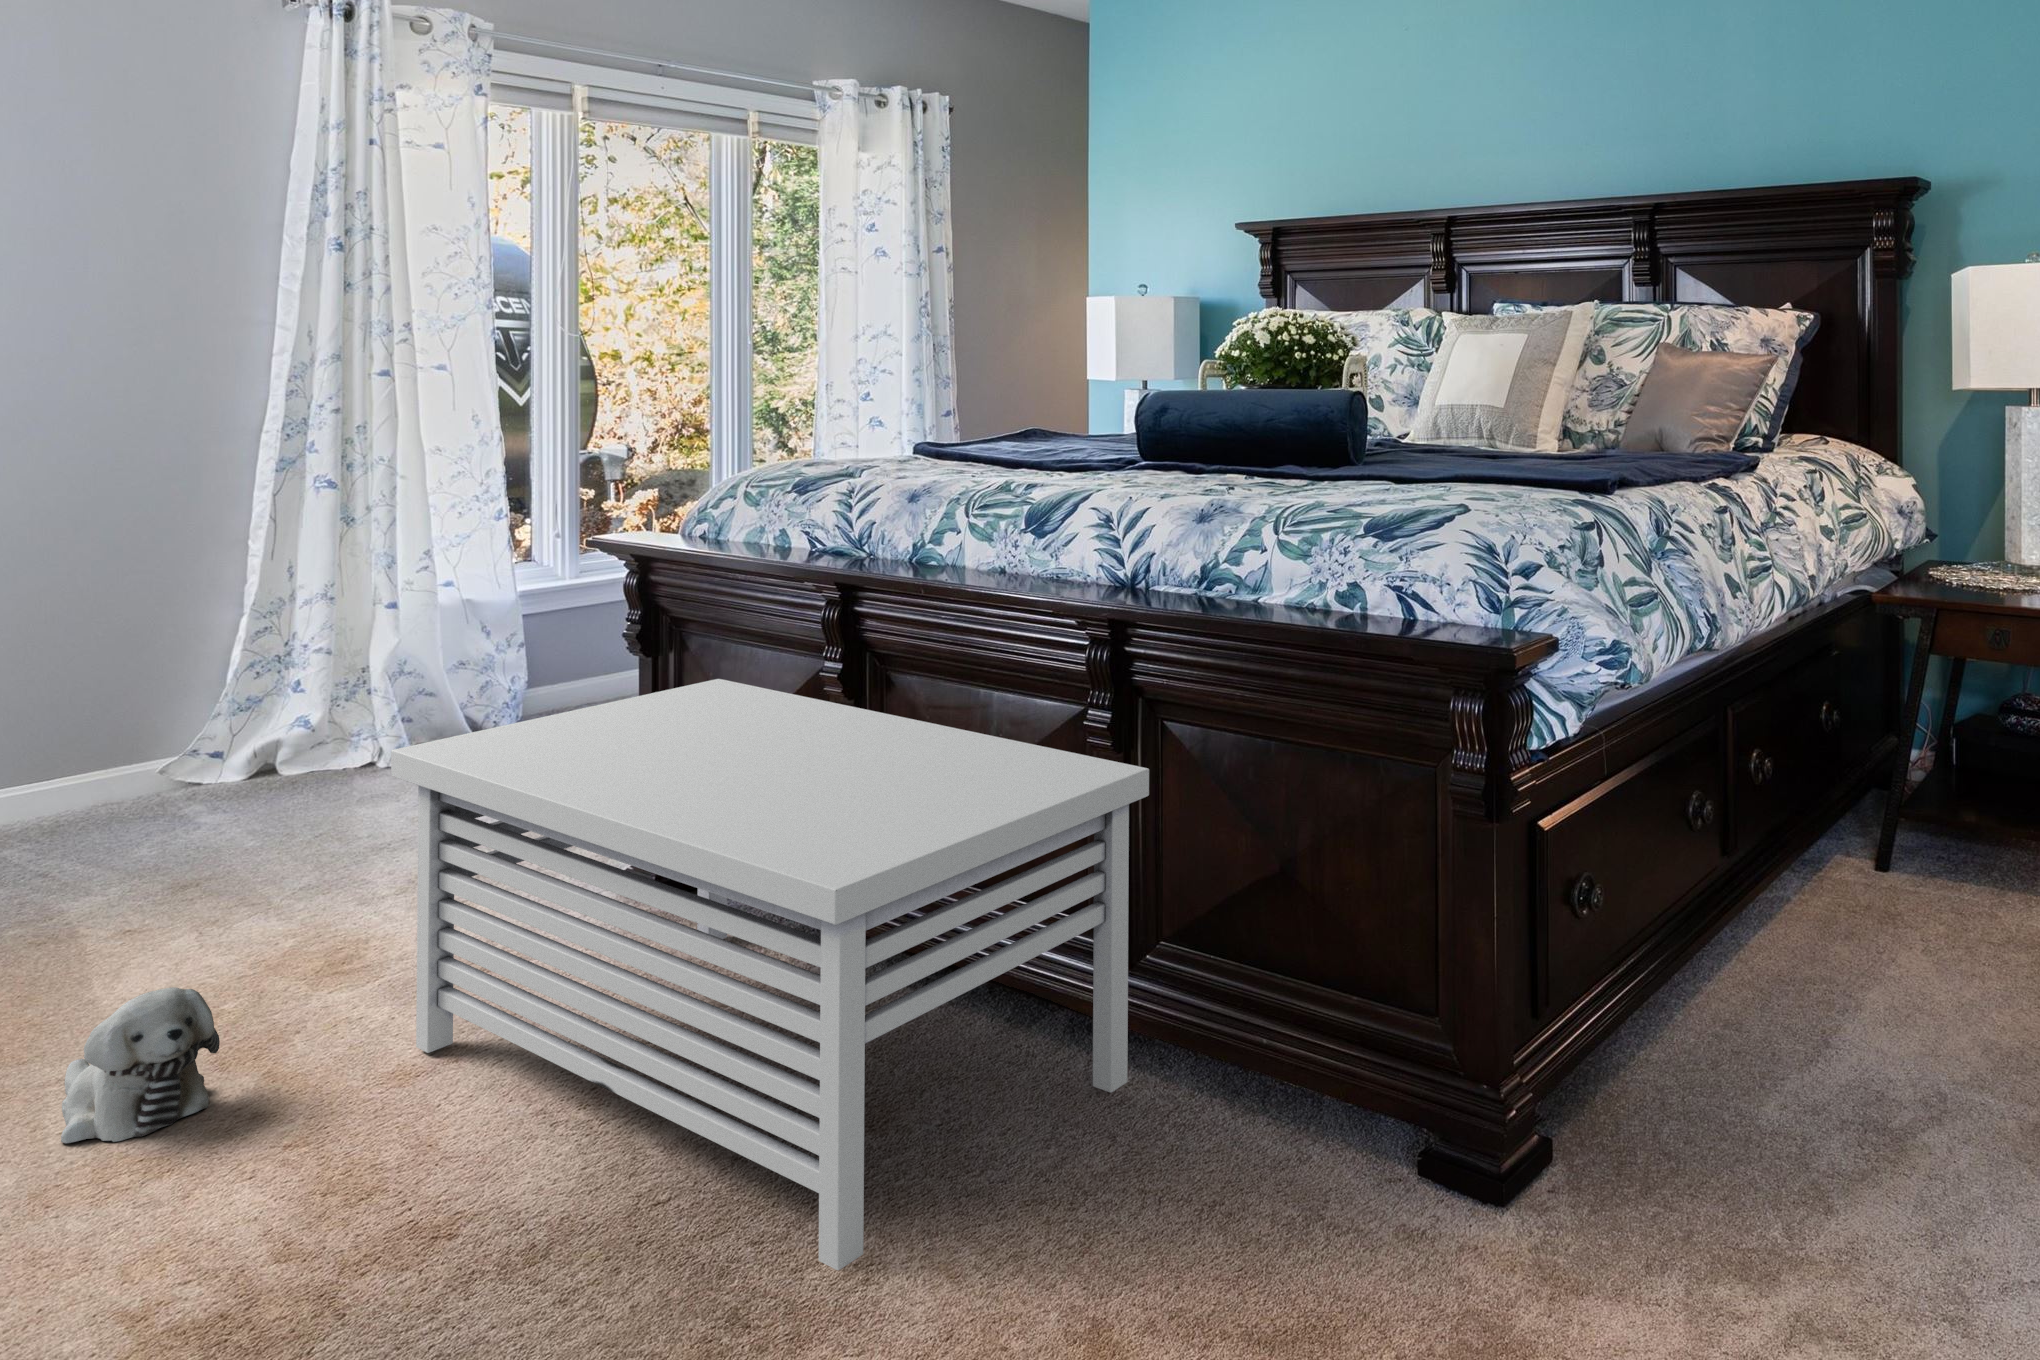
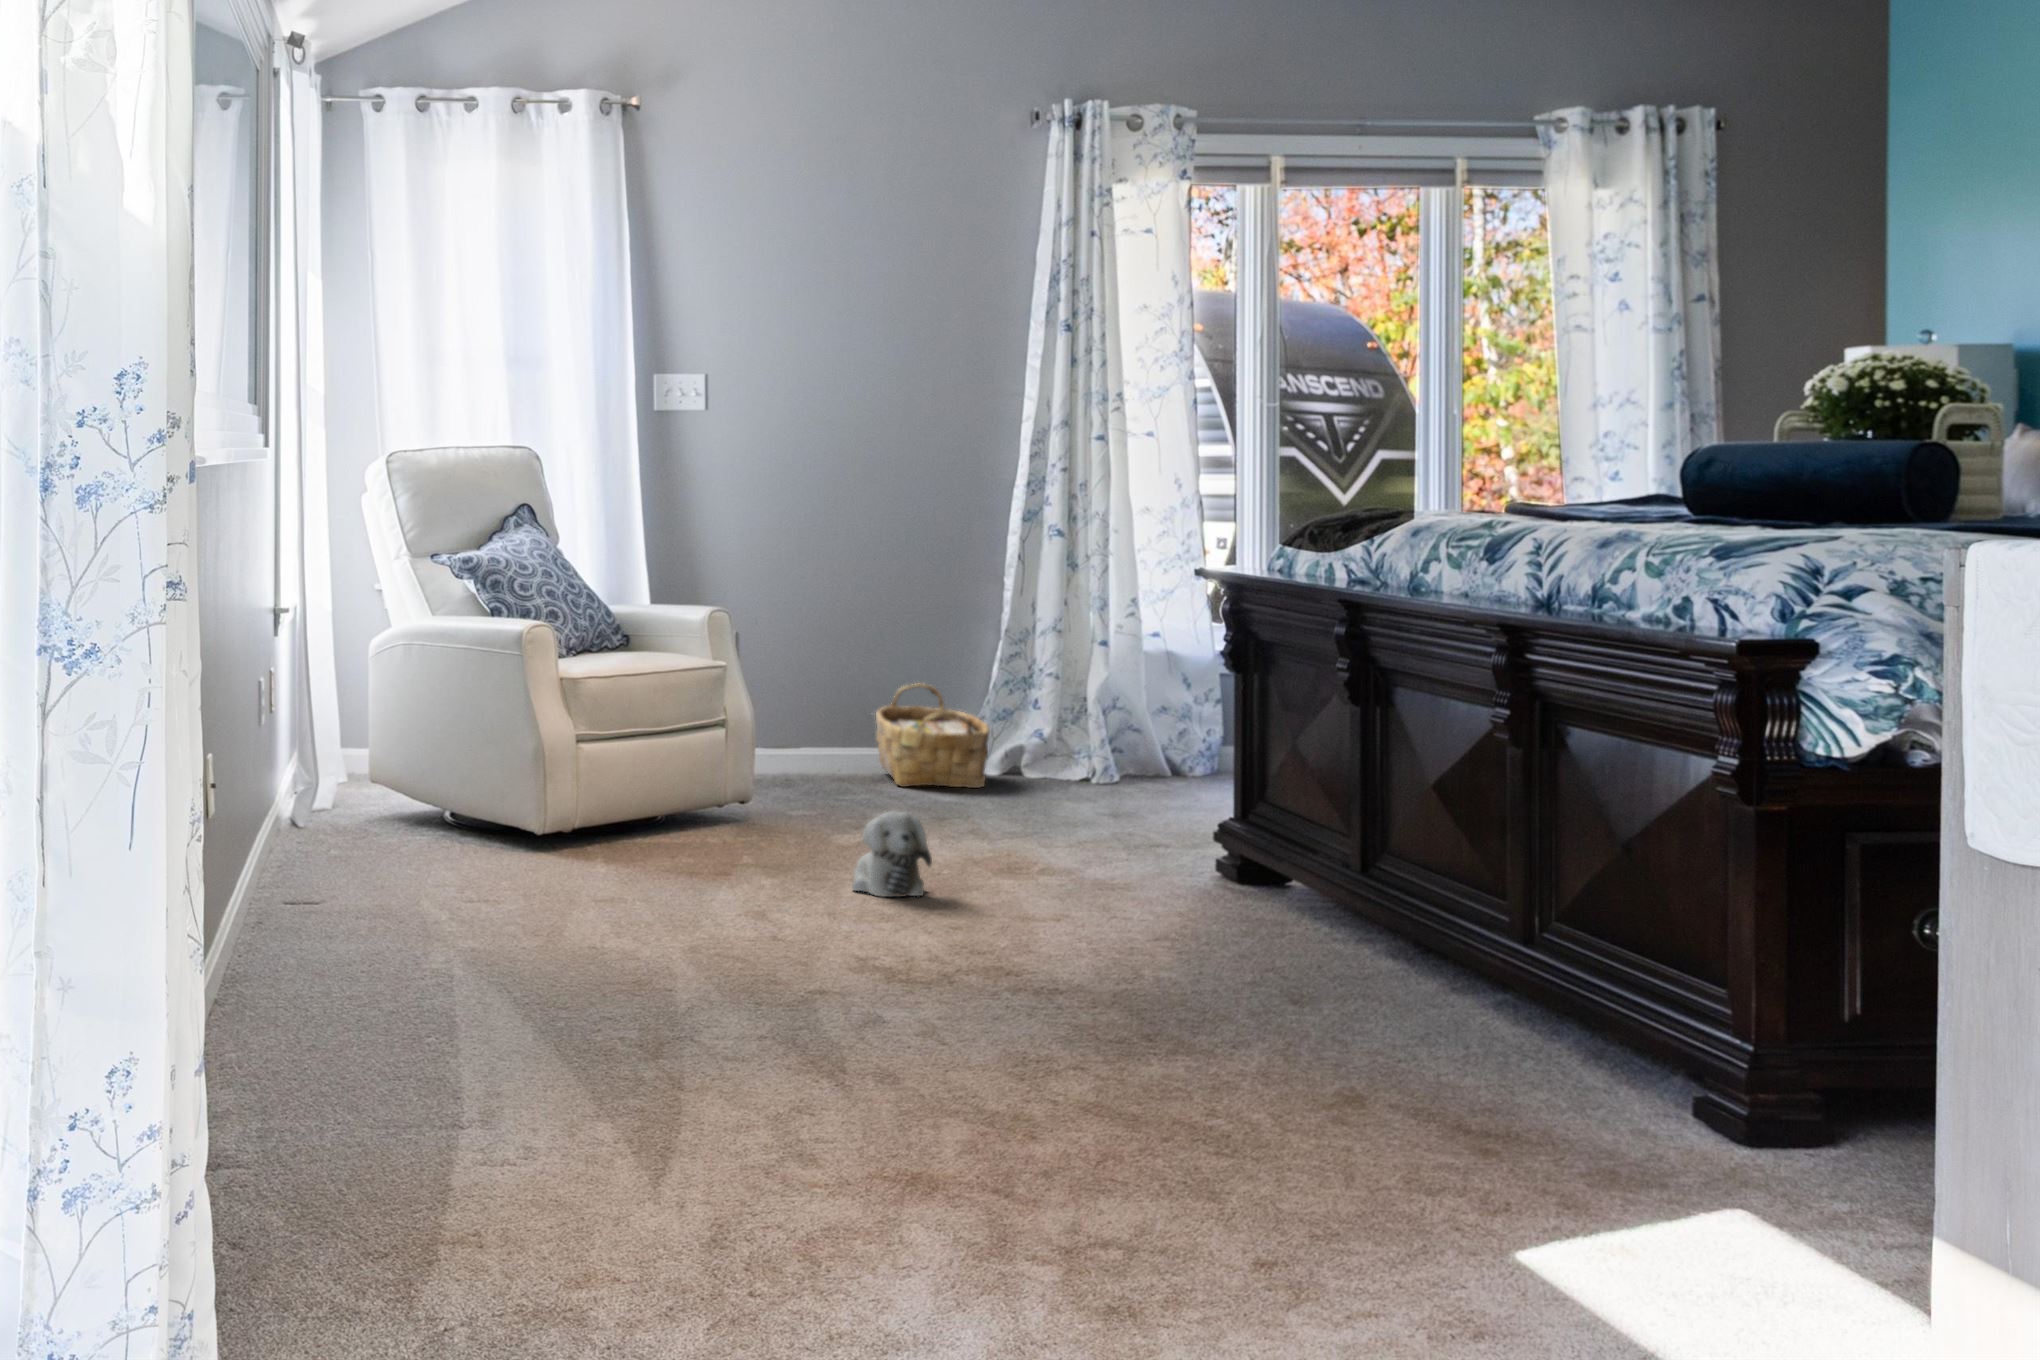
storage bench: present [391,679,1149,1270] -> none [1028,684,1535,1031]
woven basket: none [45,691,236,841] -> present [876,683,990,788]

